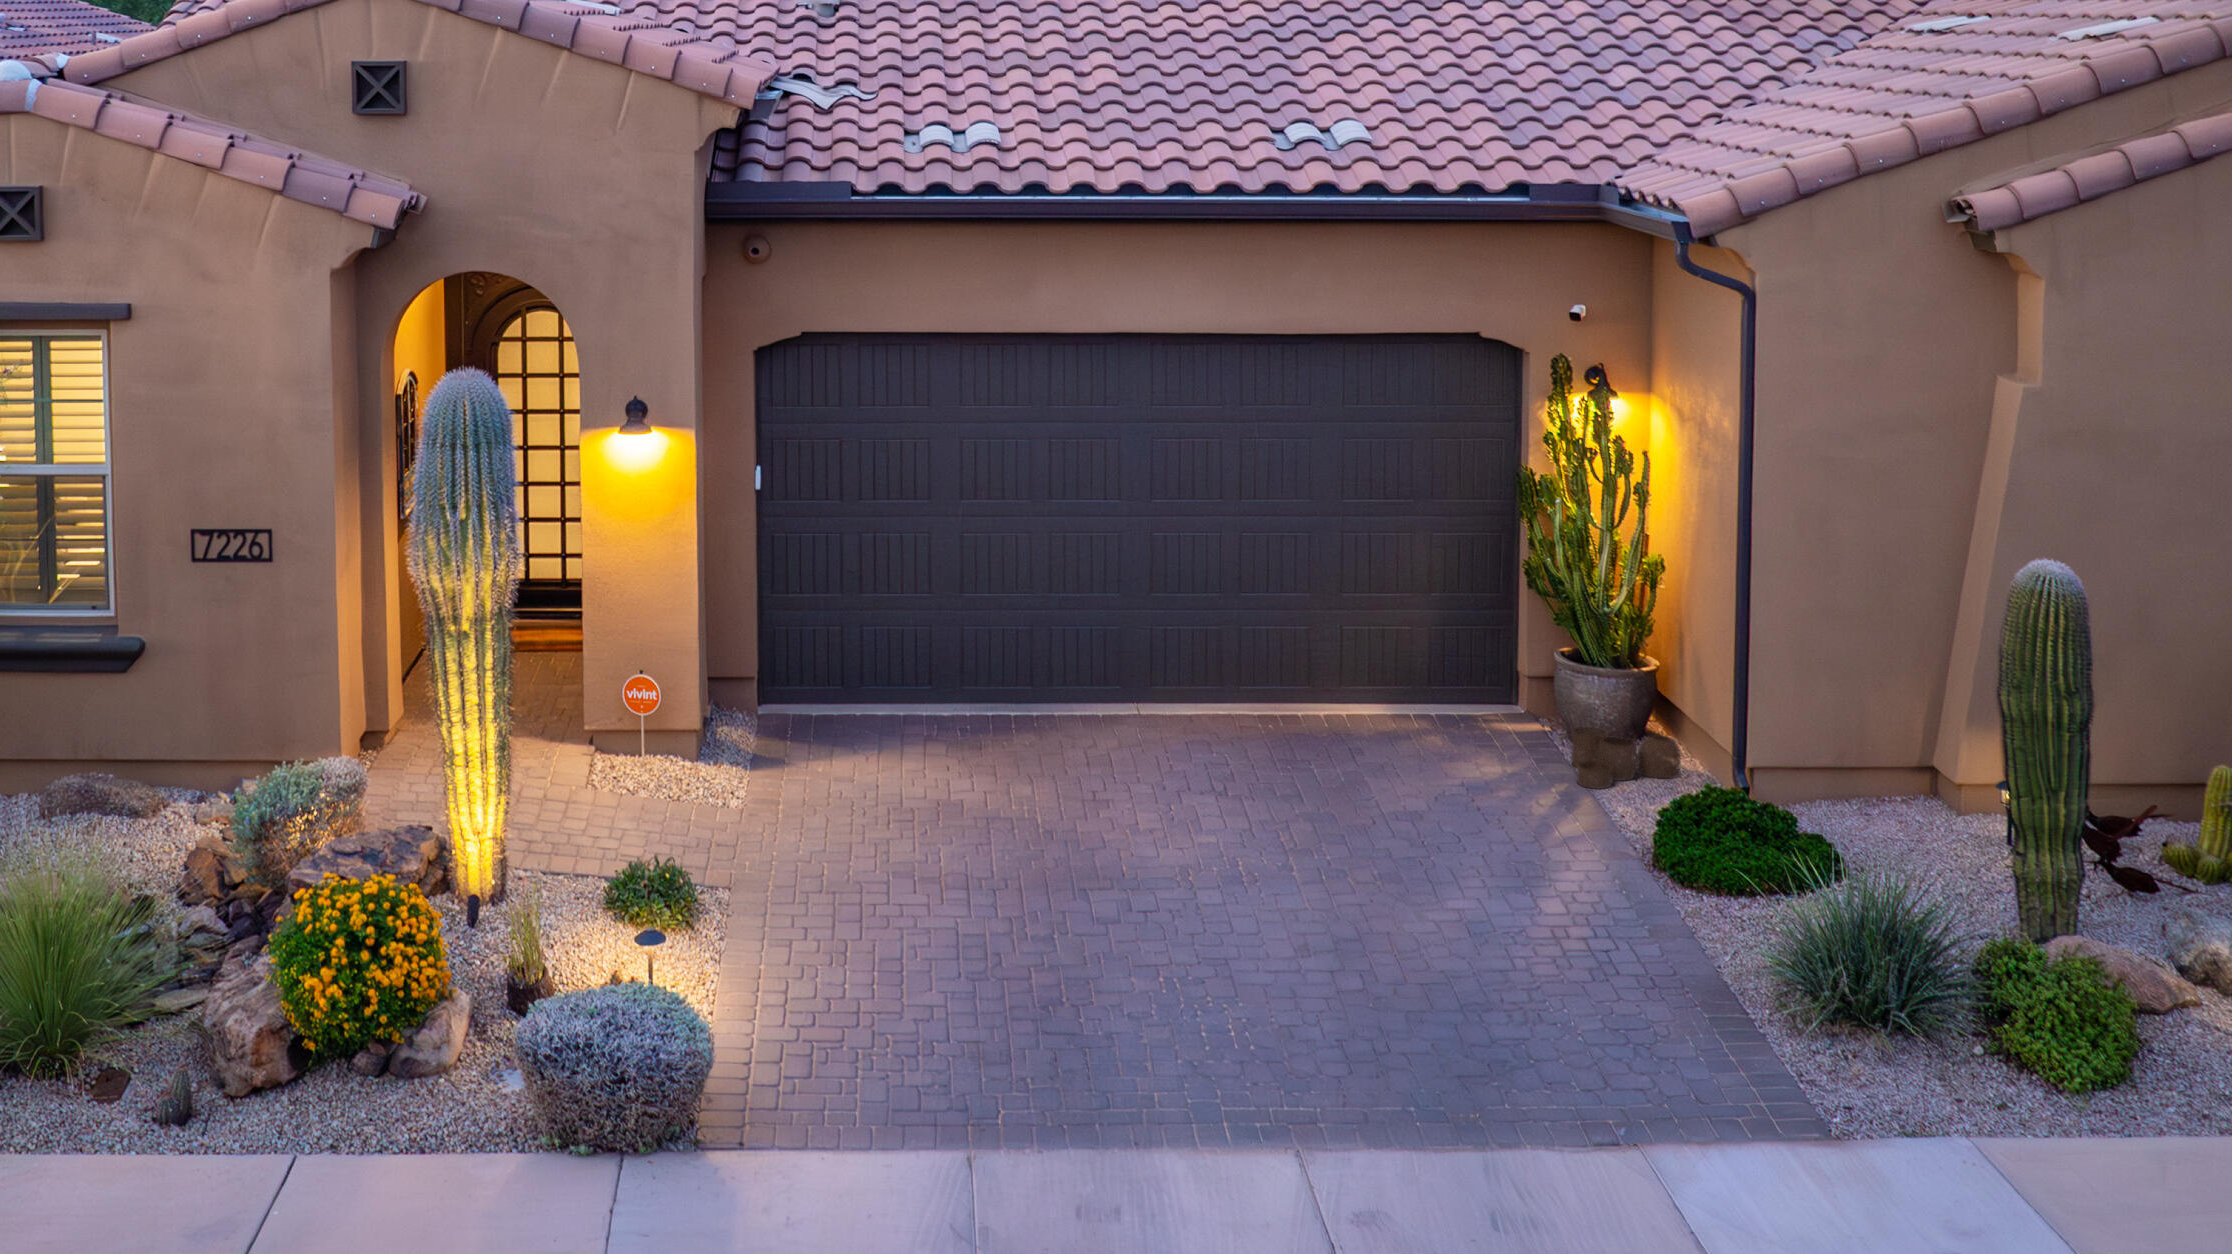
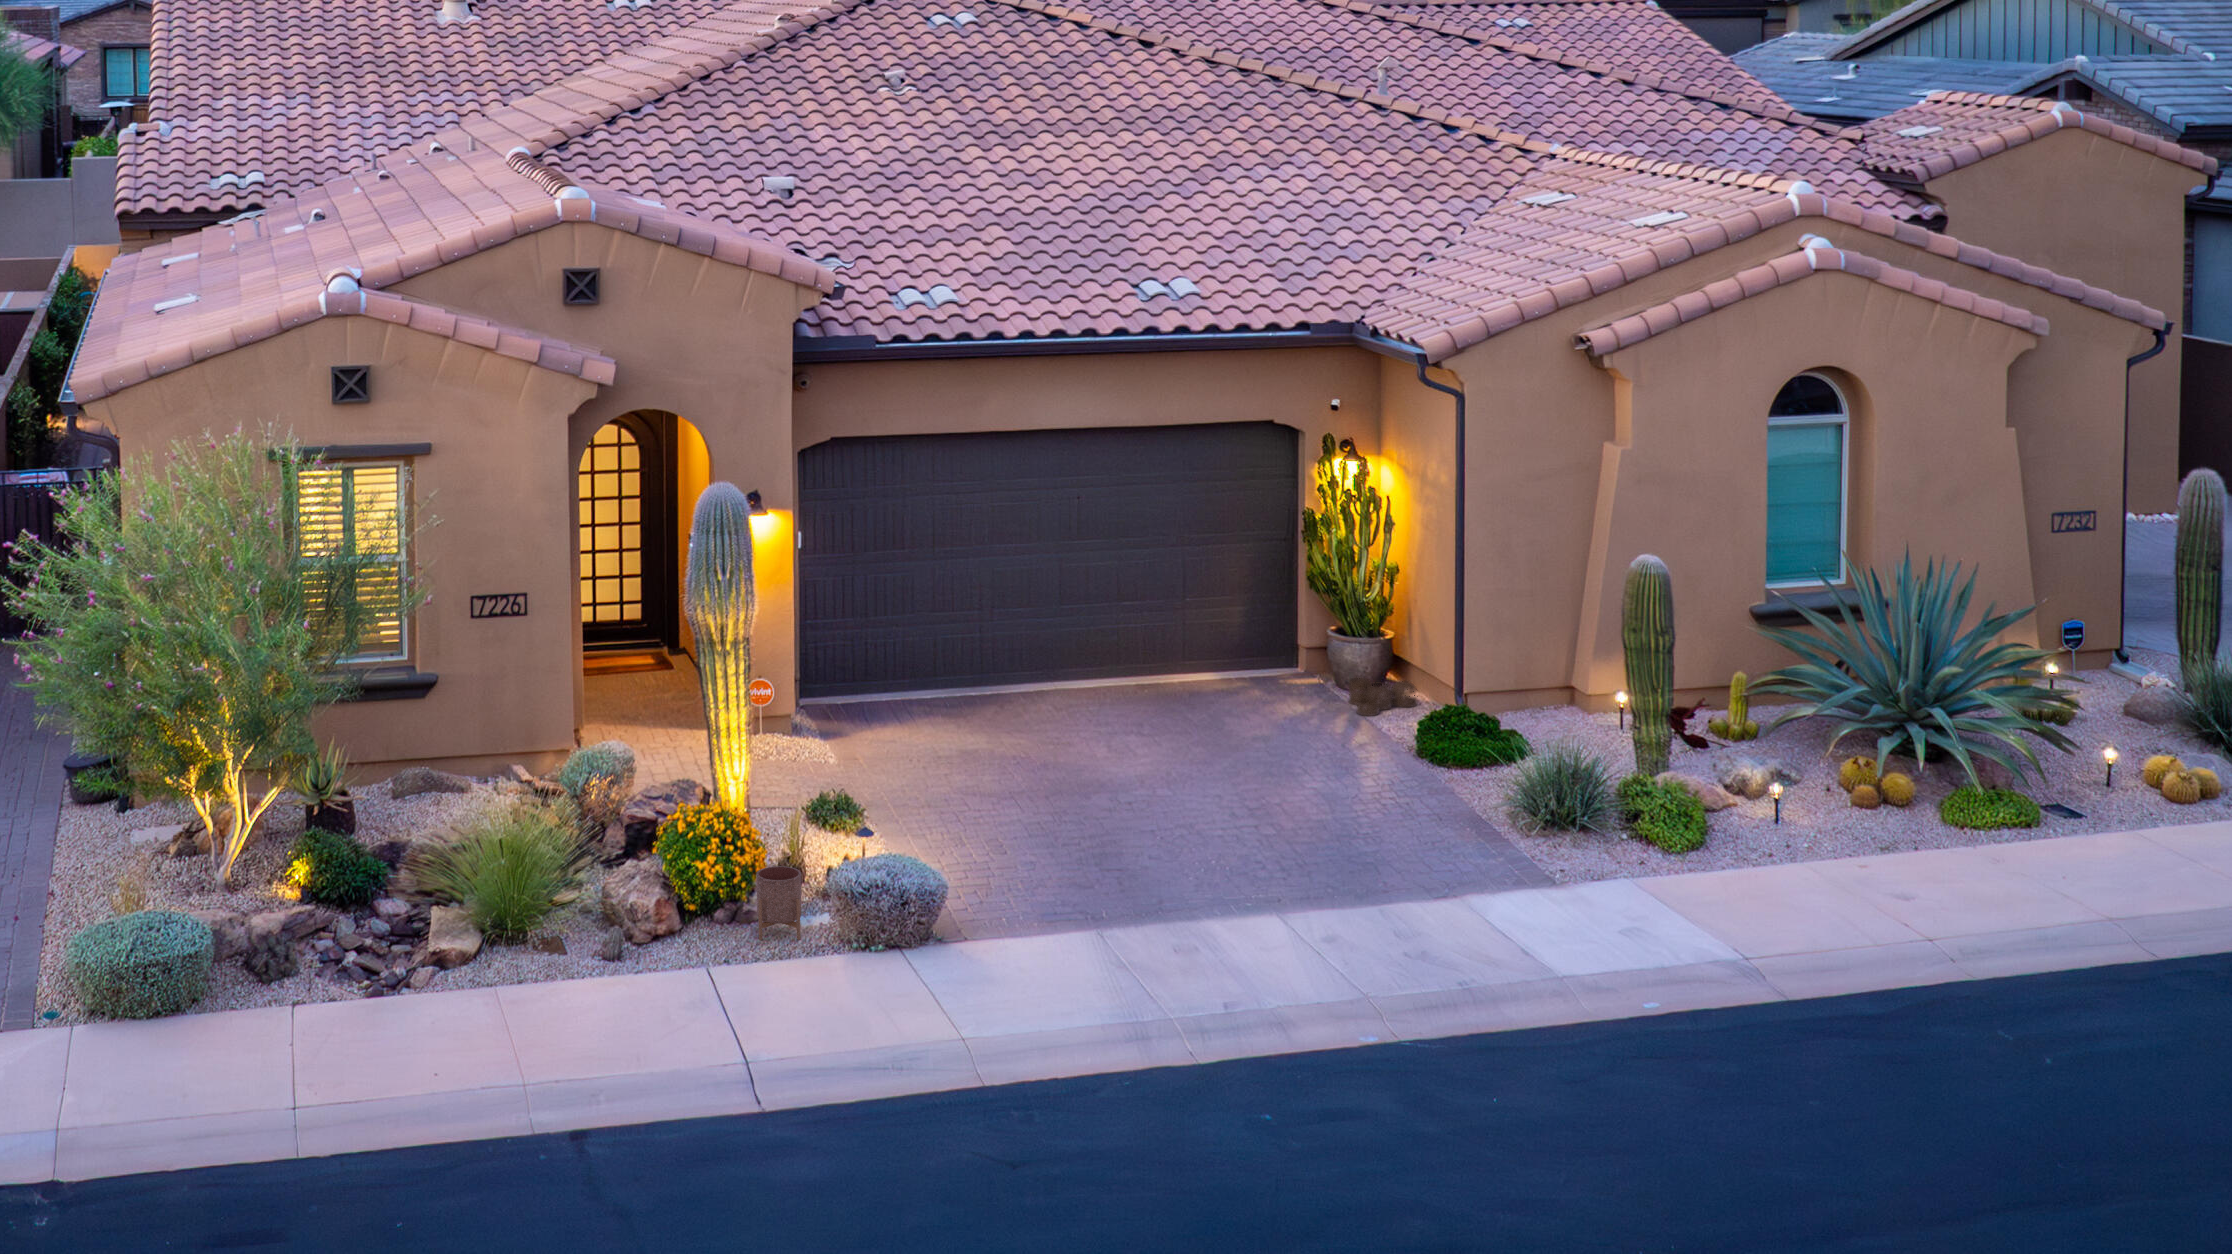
planter: none [323,1000,418,1134] -> present [756,866,802,940]

